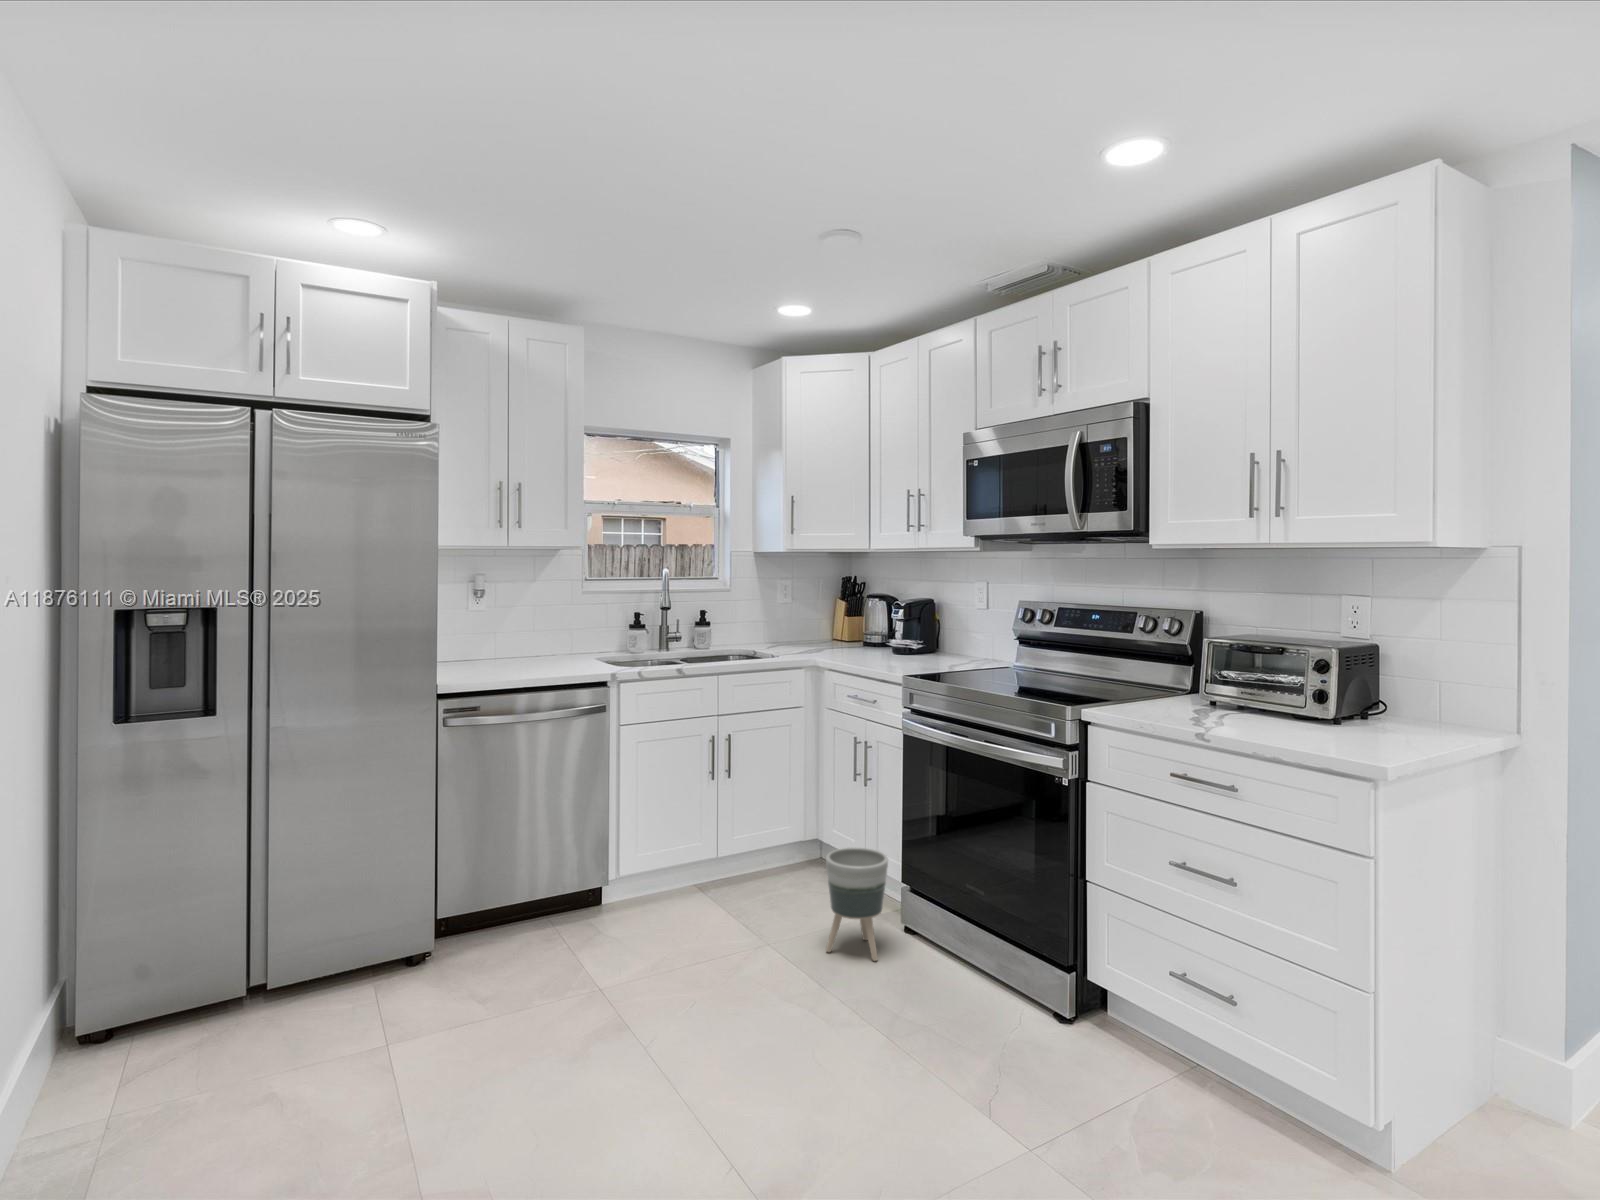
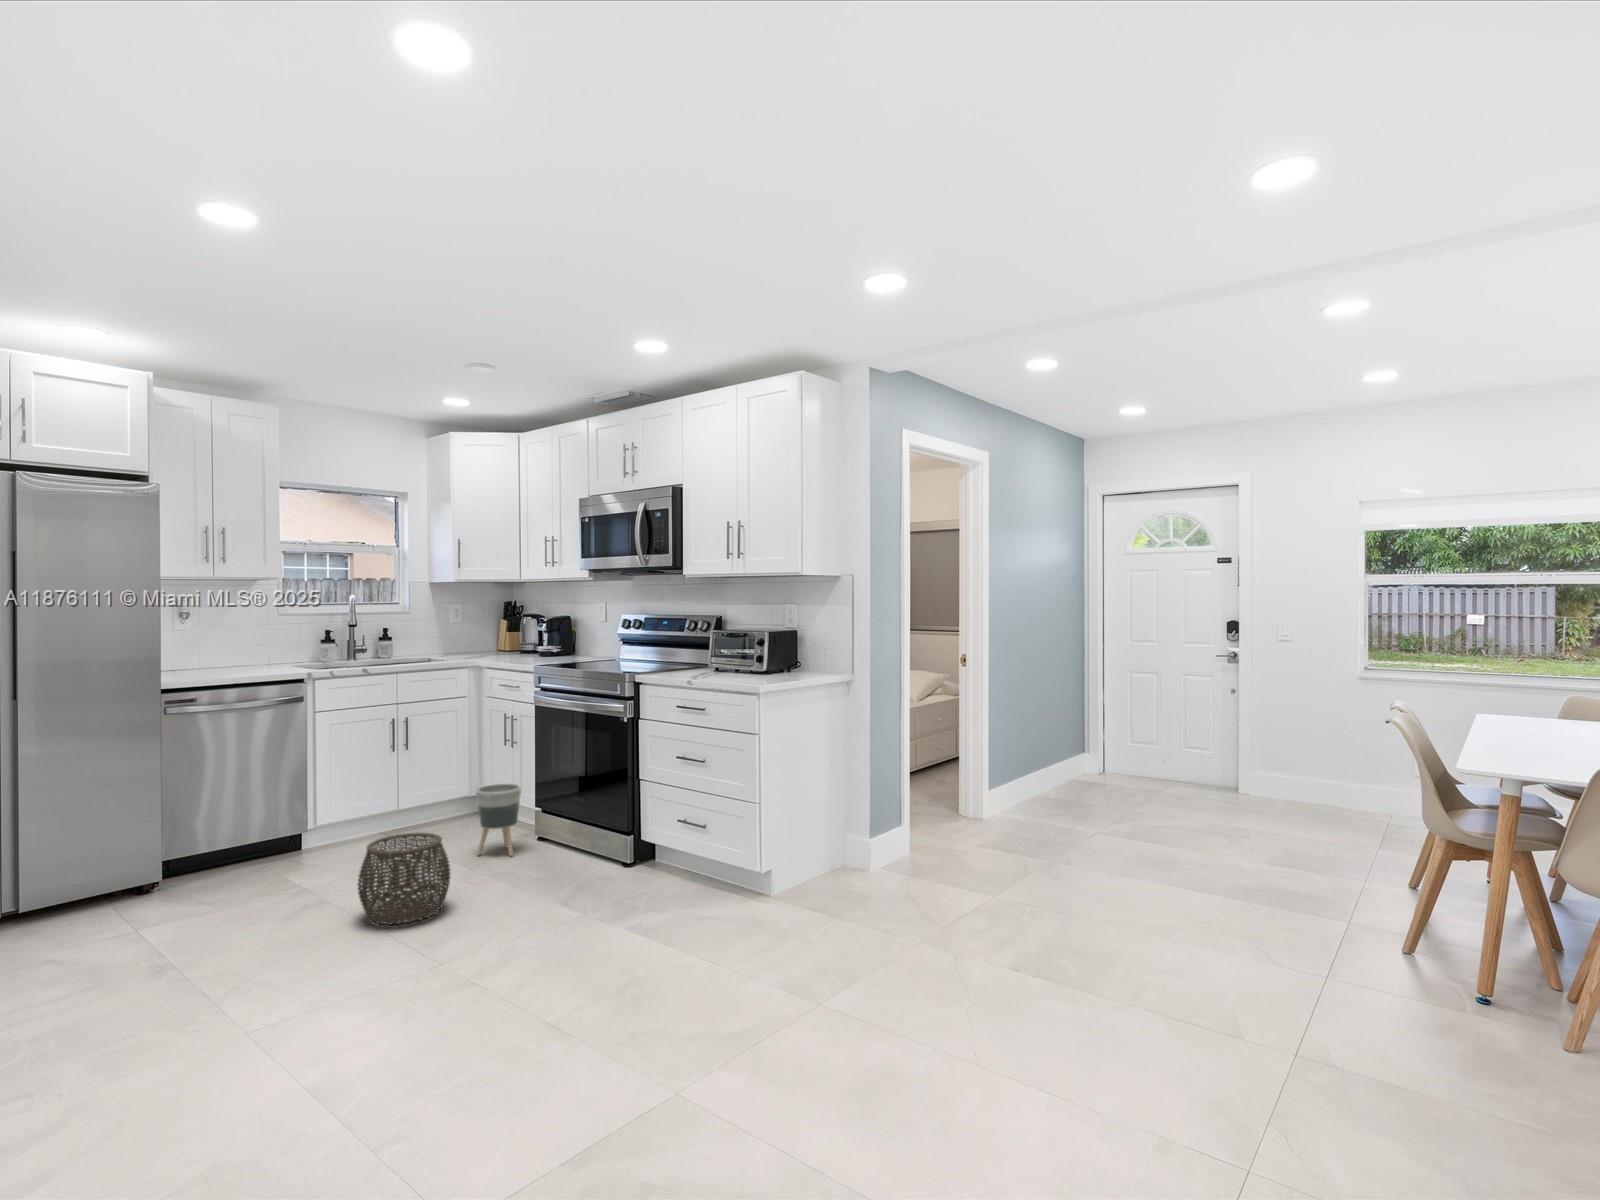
woven basket: none [672,941,805,1101] -> present [358,833,450,925]

